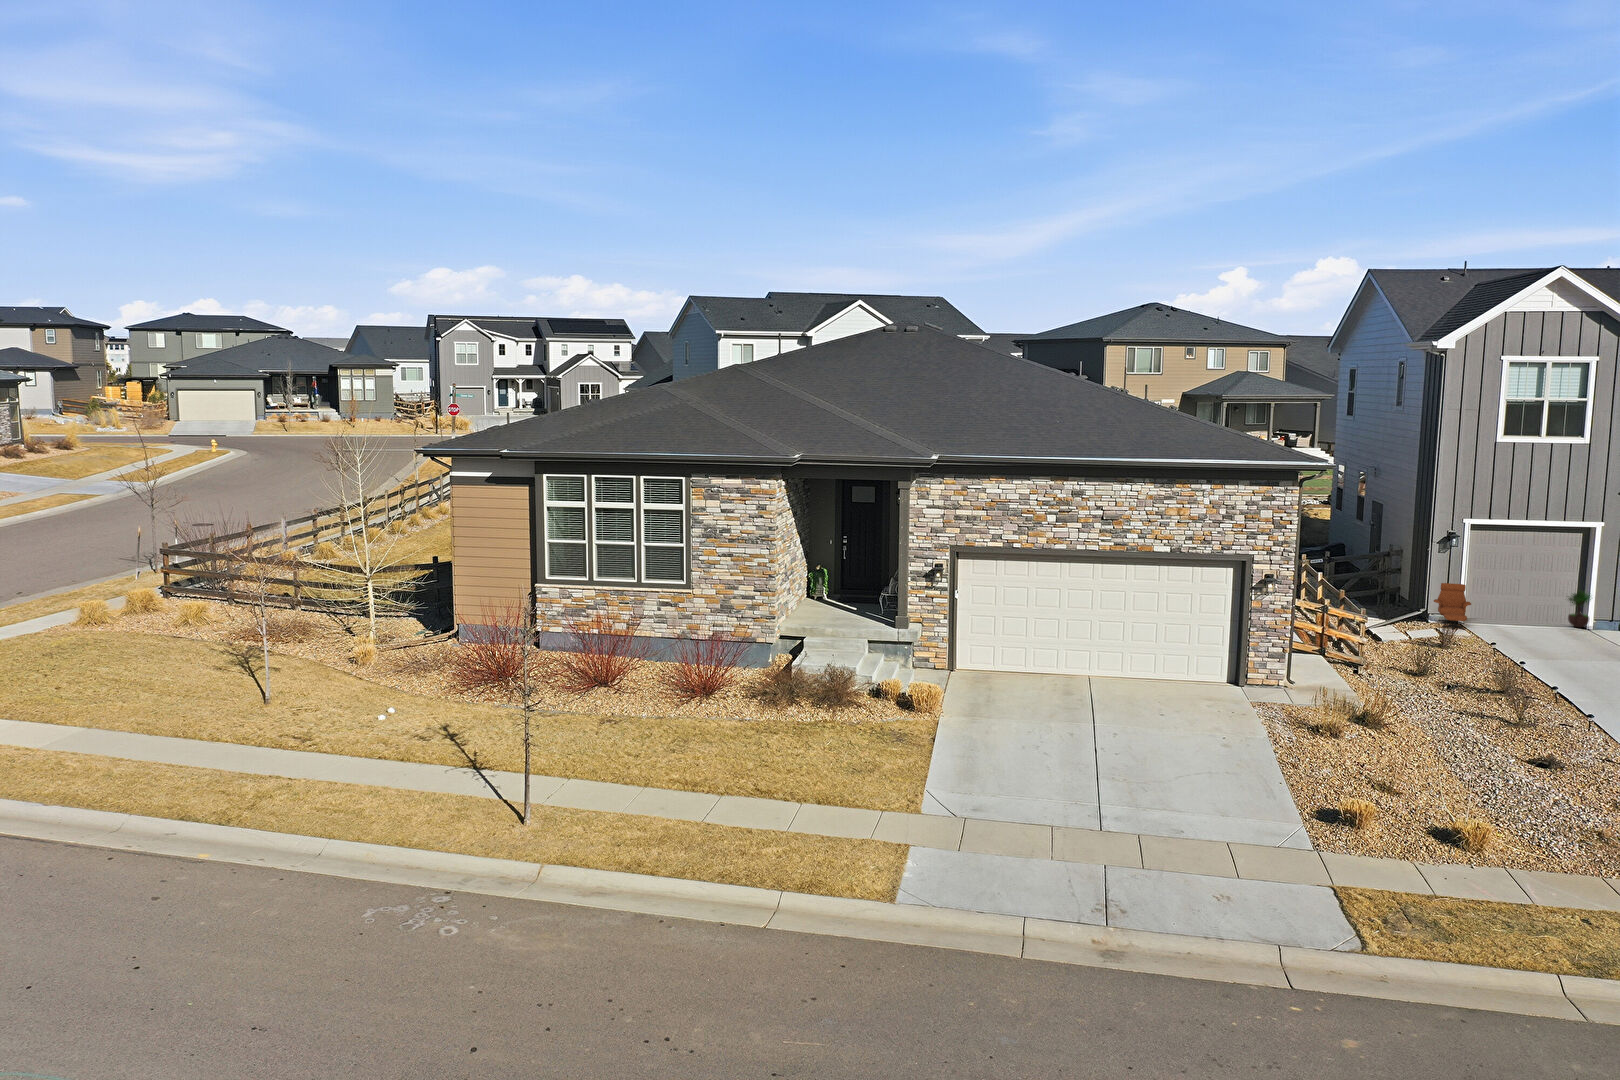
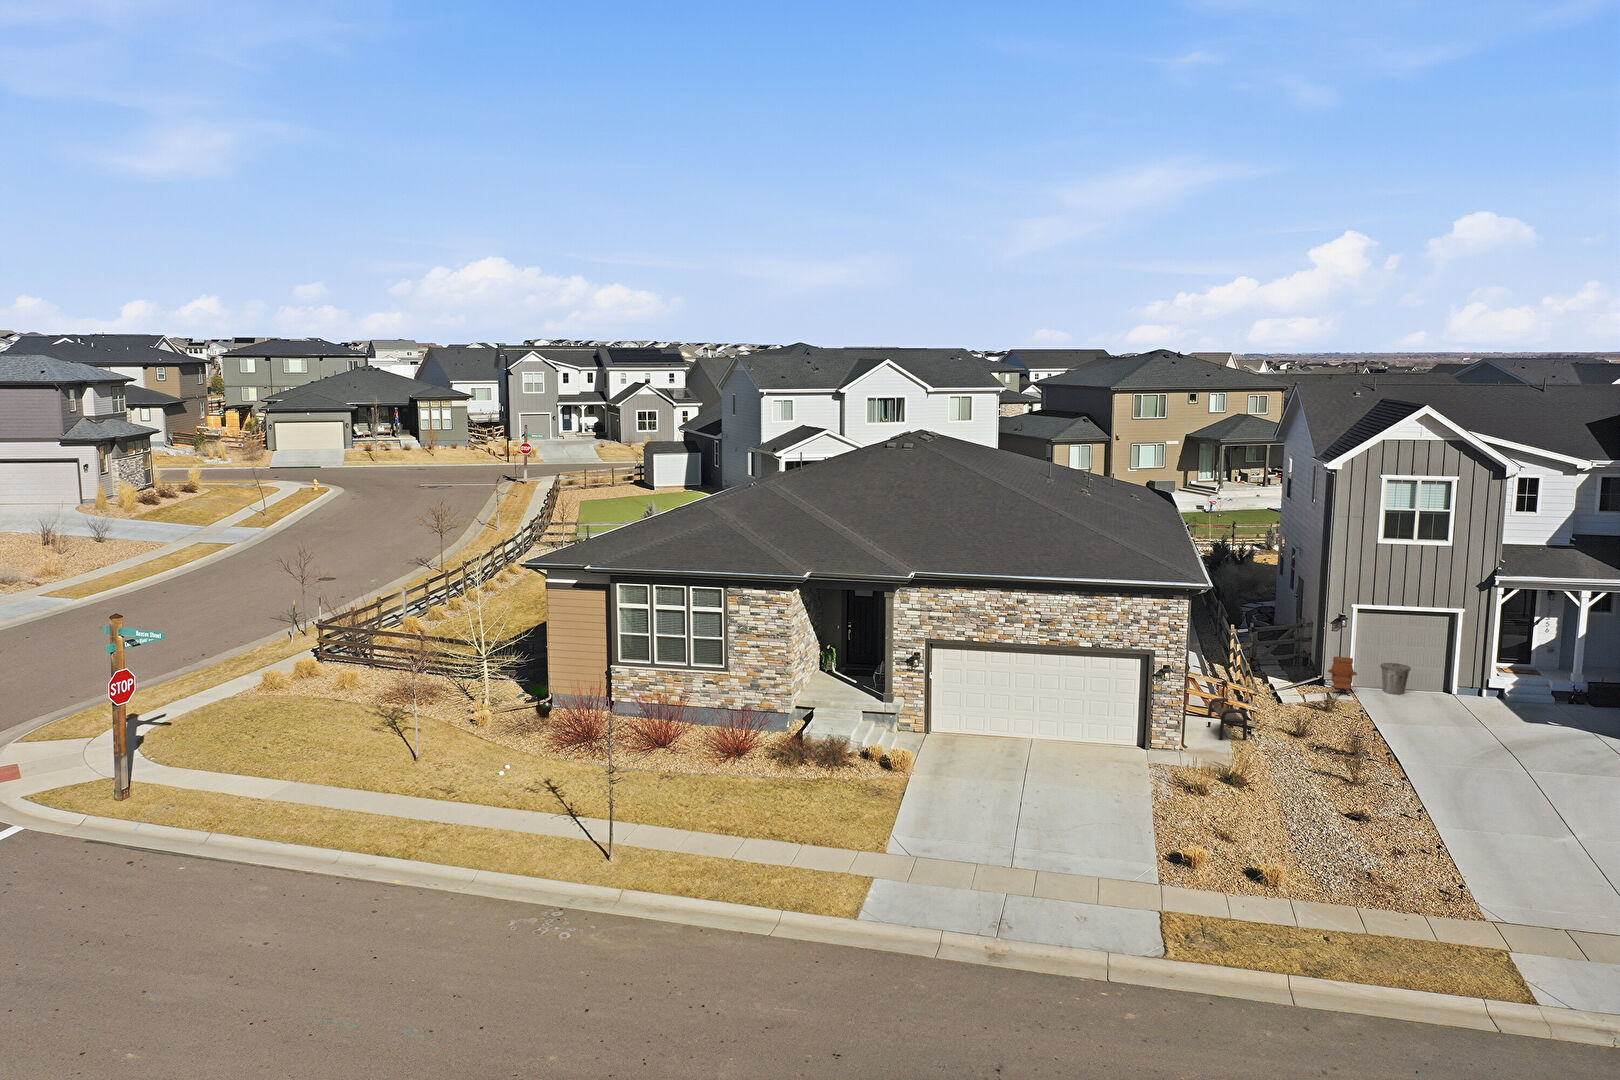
trash can: none [1499,590,1538,628] -> present [1380,663,1411,694]
potted tree: present [1568,591,1591,627] -> present [529,685,552,716]
bench: none [1304,625,1362,676] -> present [1207,698,1247,740]

